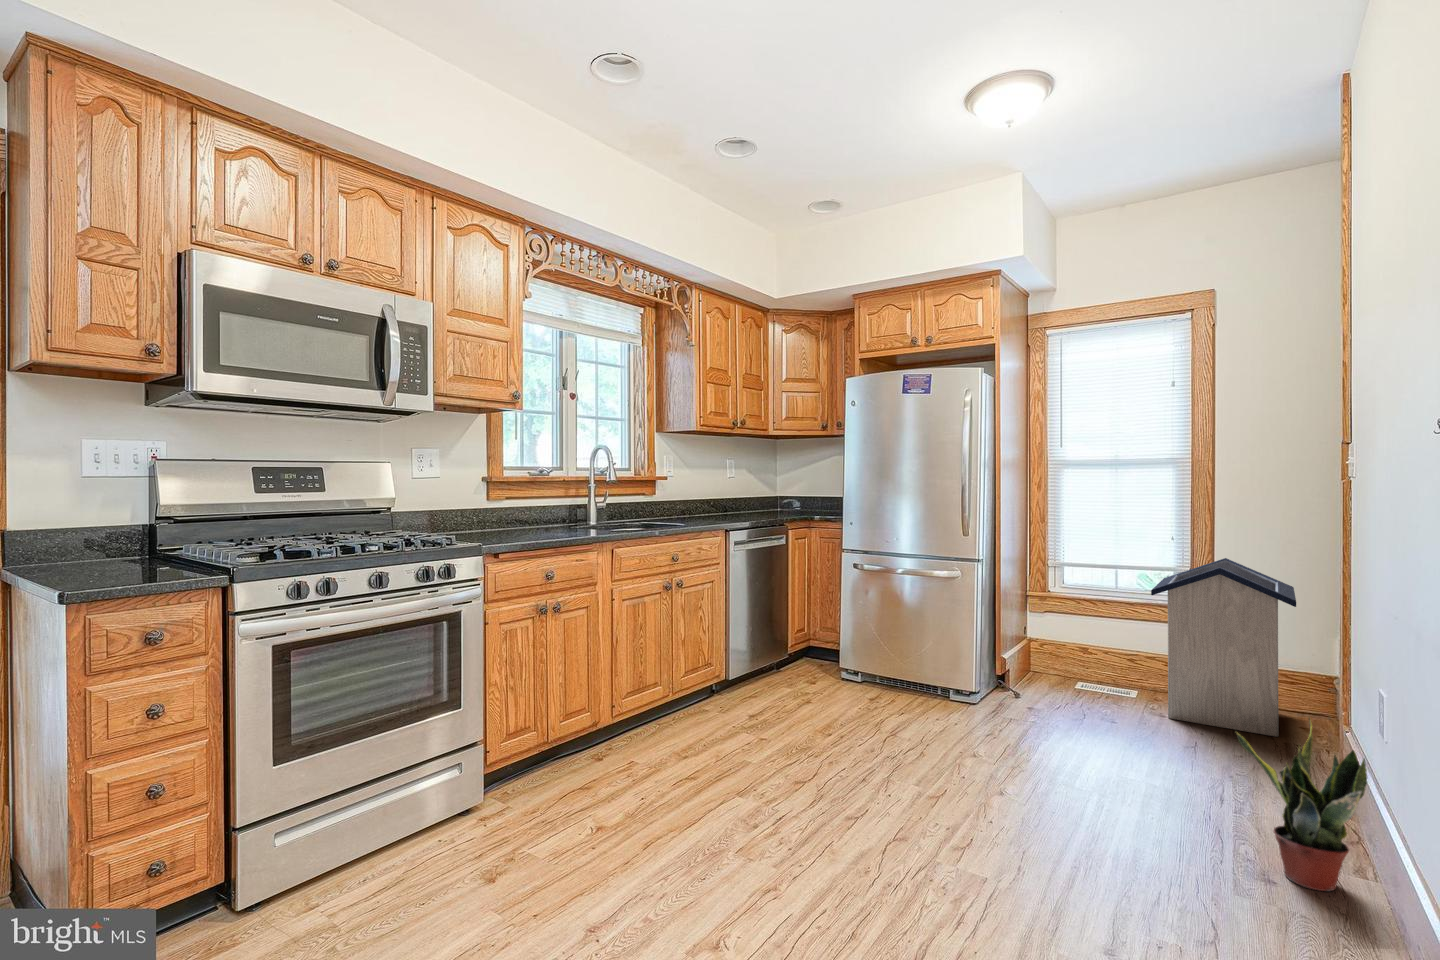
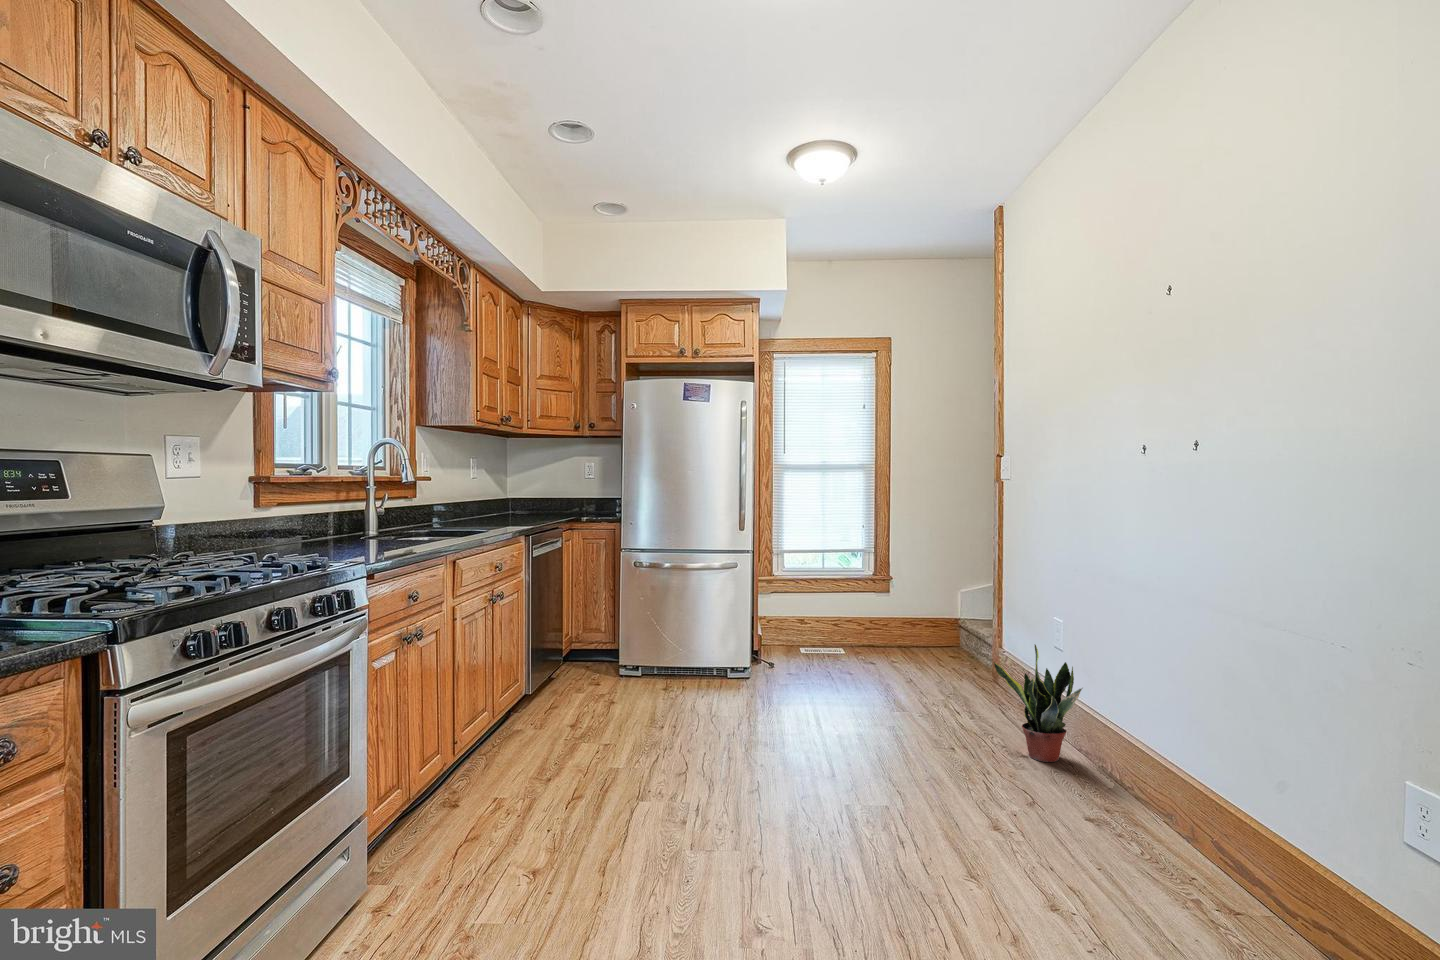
trash can: present [1151,558,1296,737] -> none [858,540,959,668]

